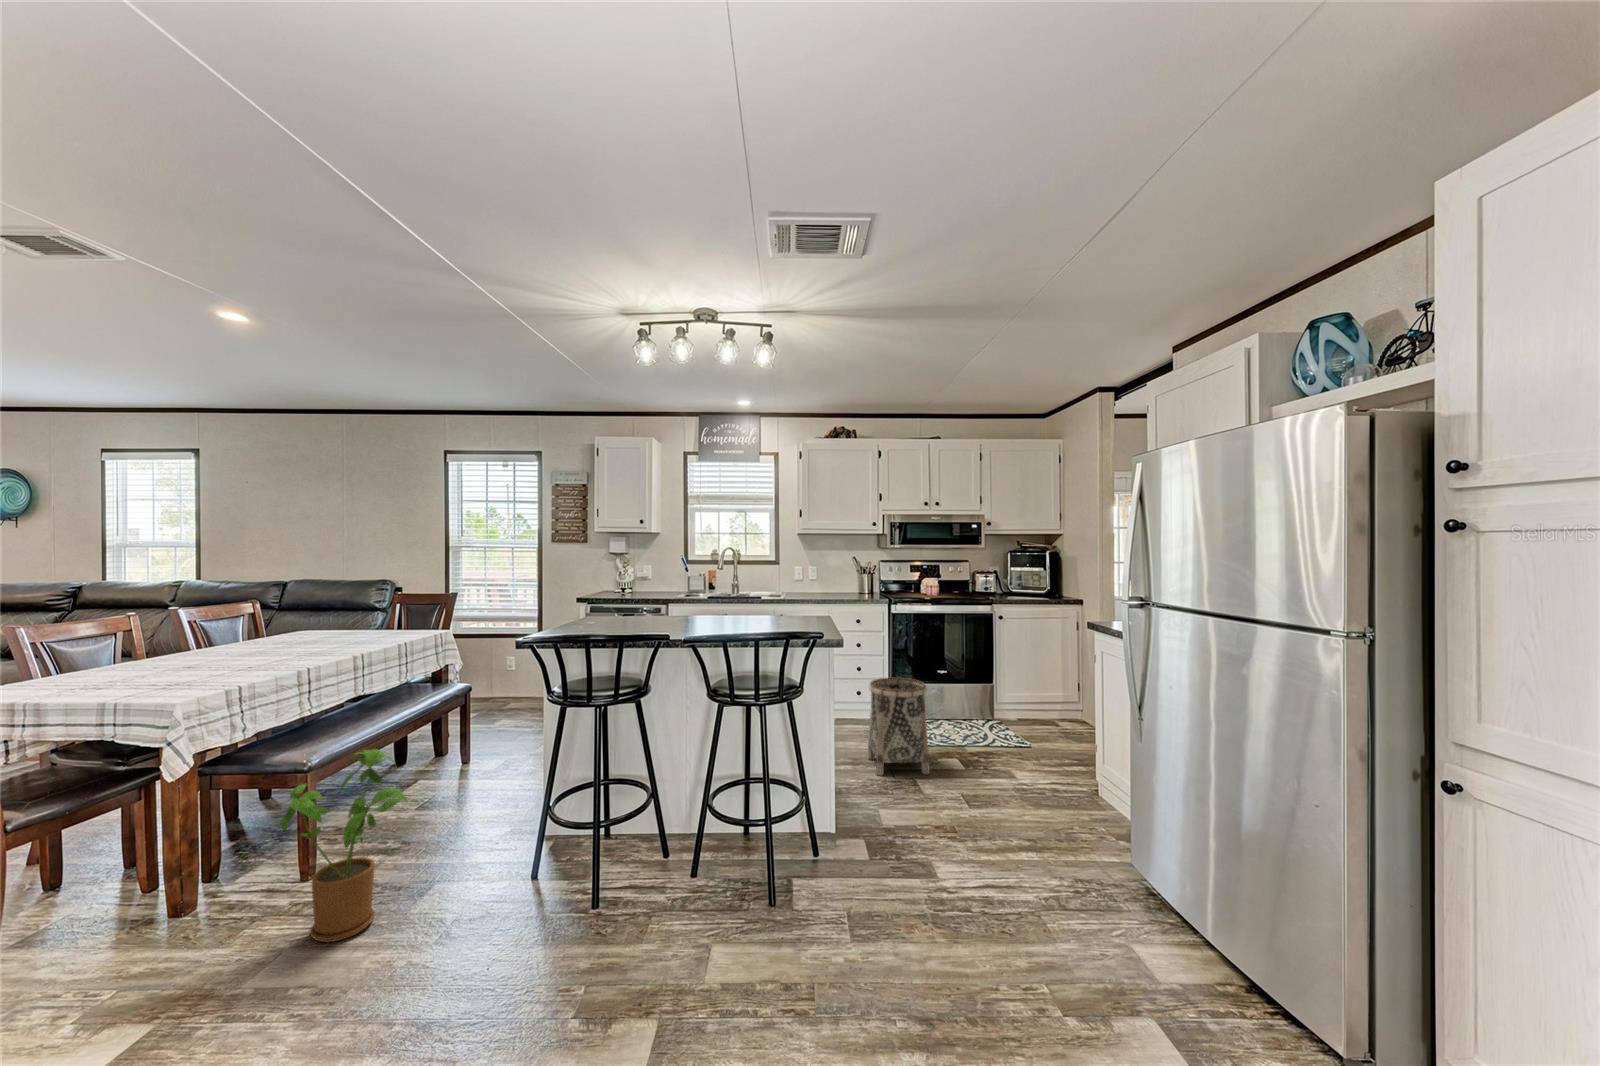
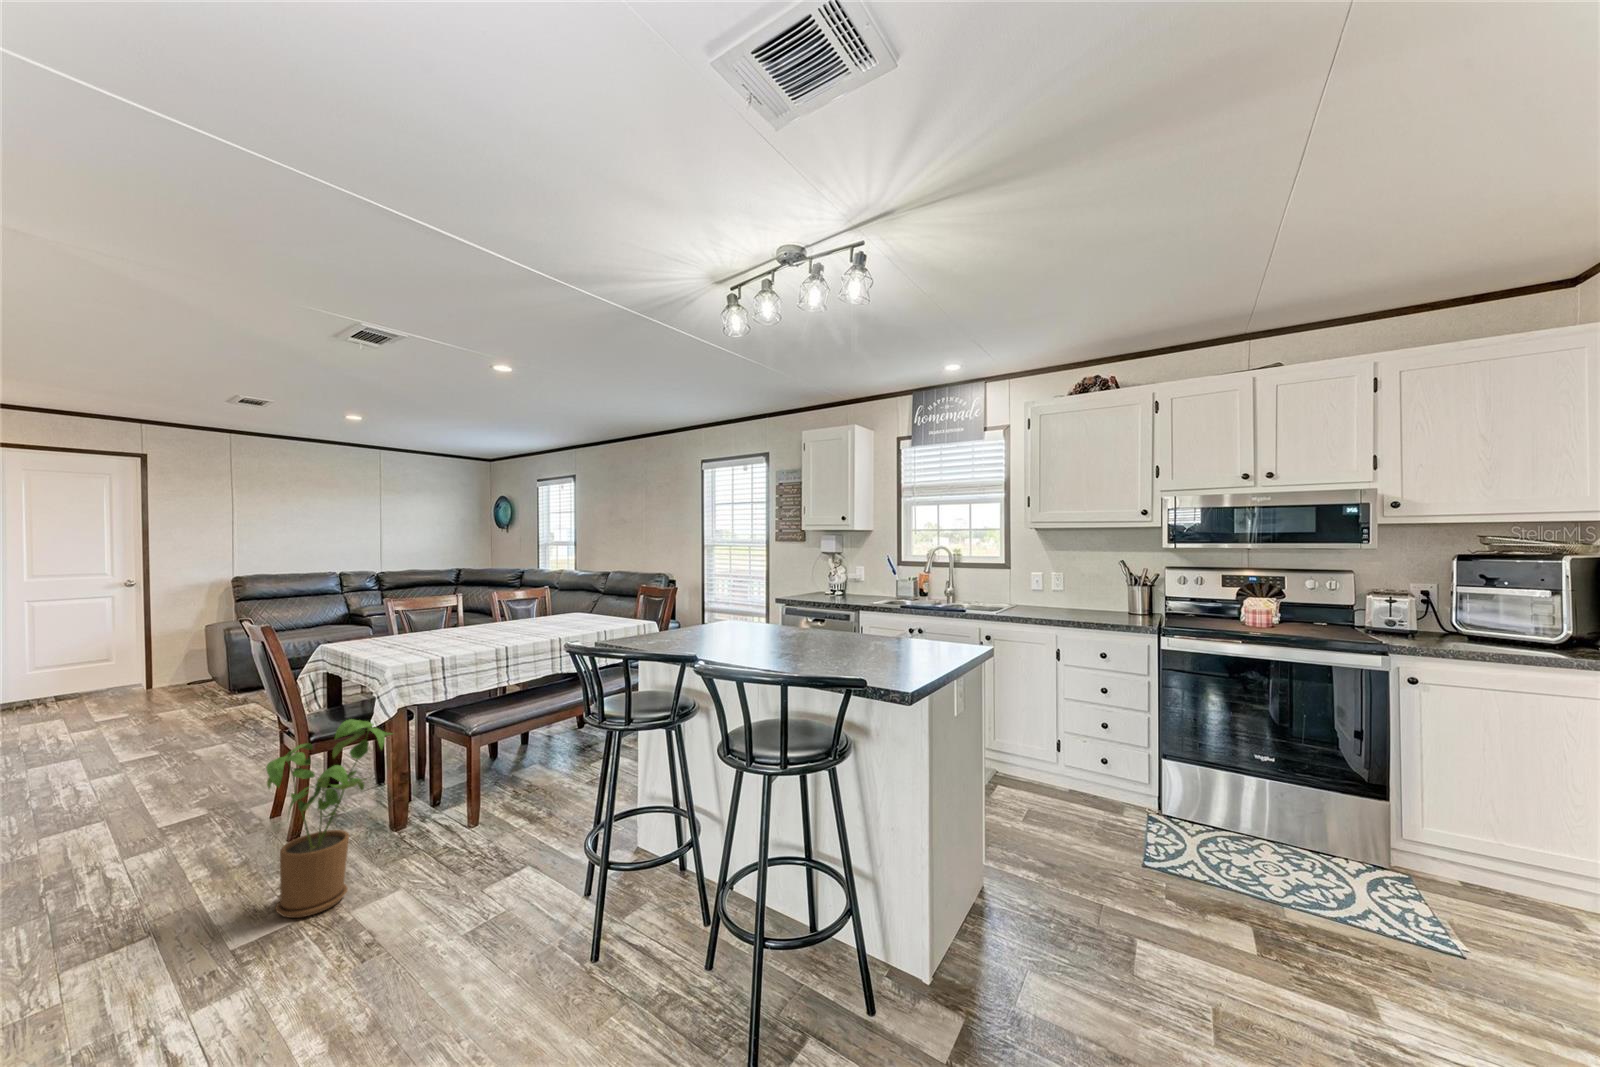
basket: present [868,678,930,775] -> none [1056,744,1167,940]

